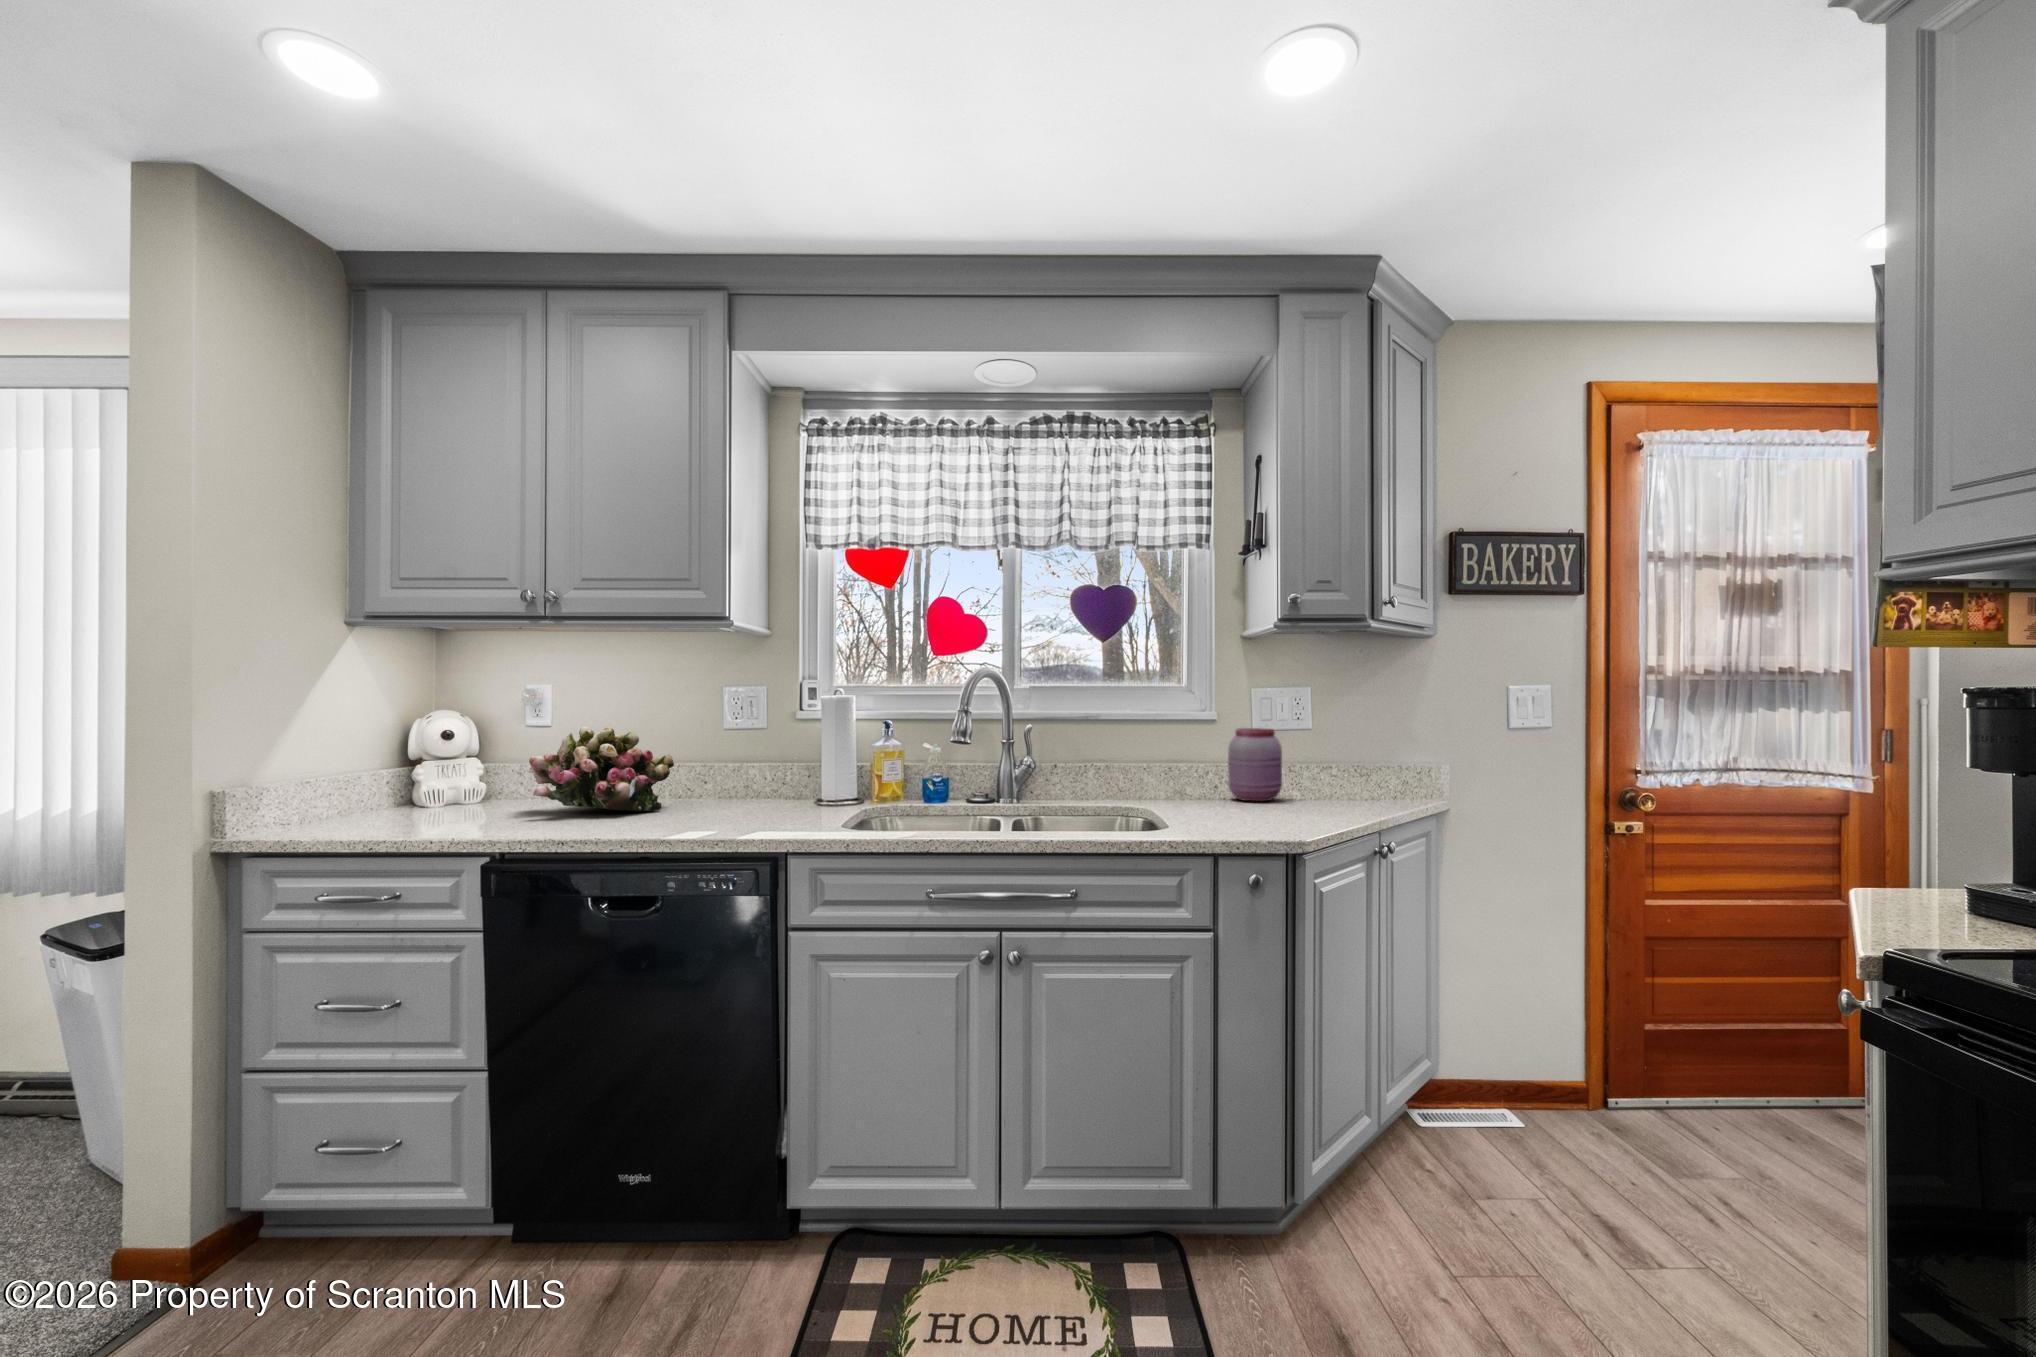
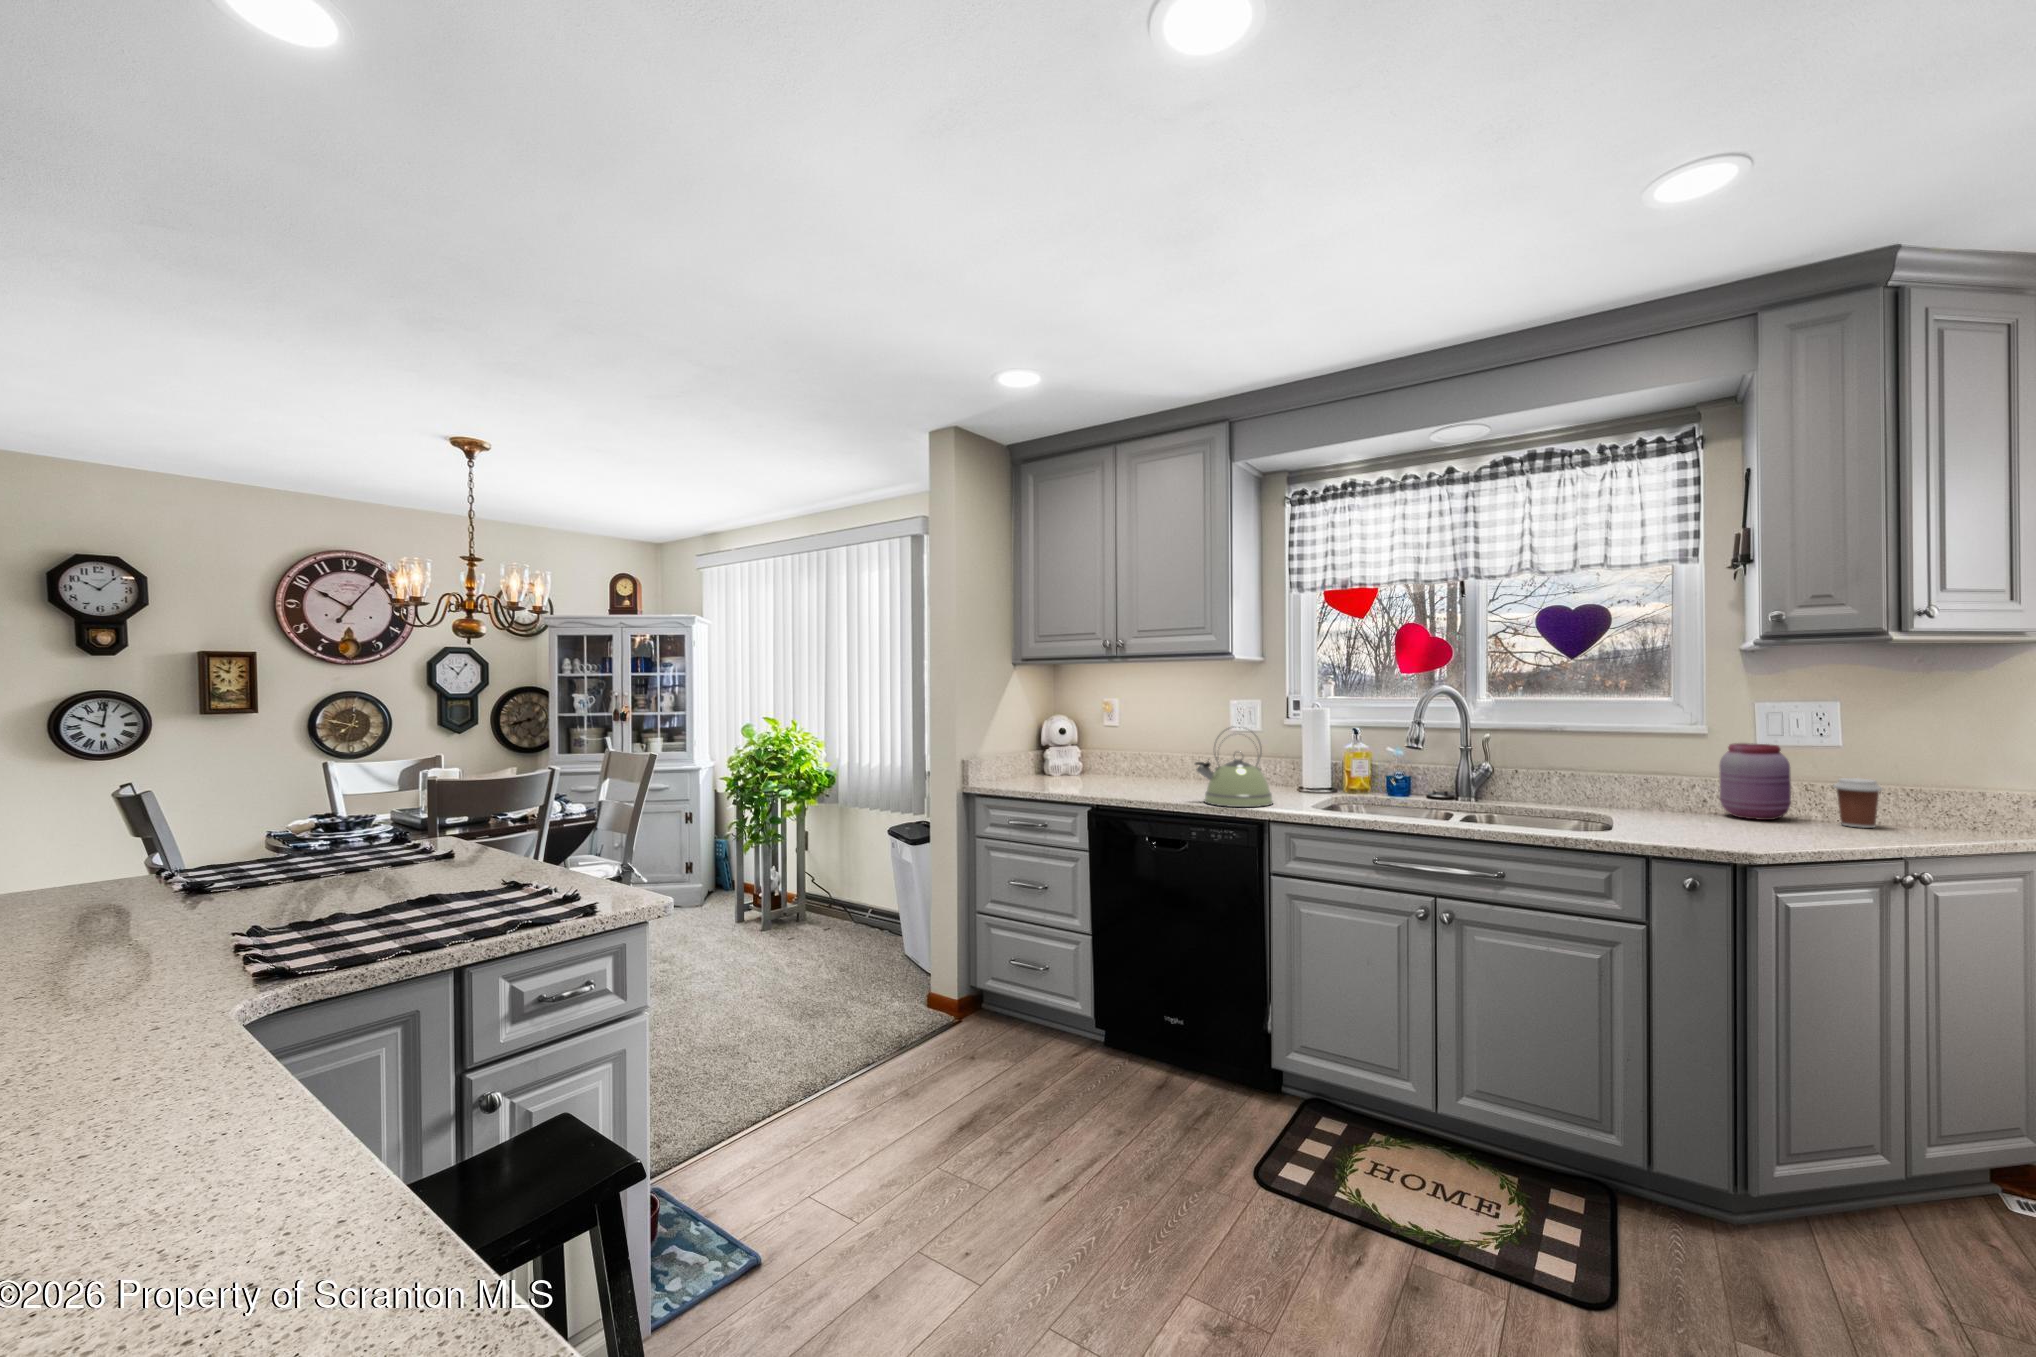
kettle: none [691,717,798,827] -> present [1195,726,1273,807]
flower arrangement: present [529,726,674,811] -> none [1100,728,1195,789]
coffee cup: none [1312,757,1346,802] -> present [1834,778,1882,828]

